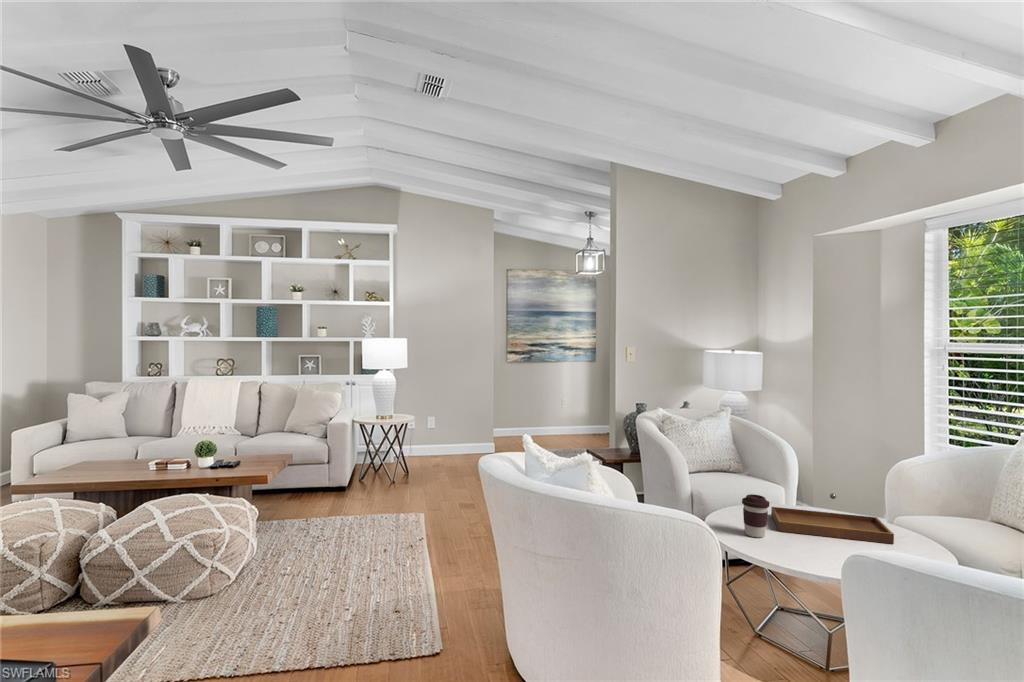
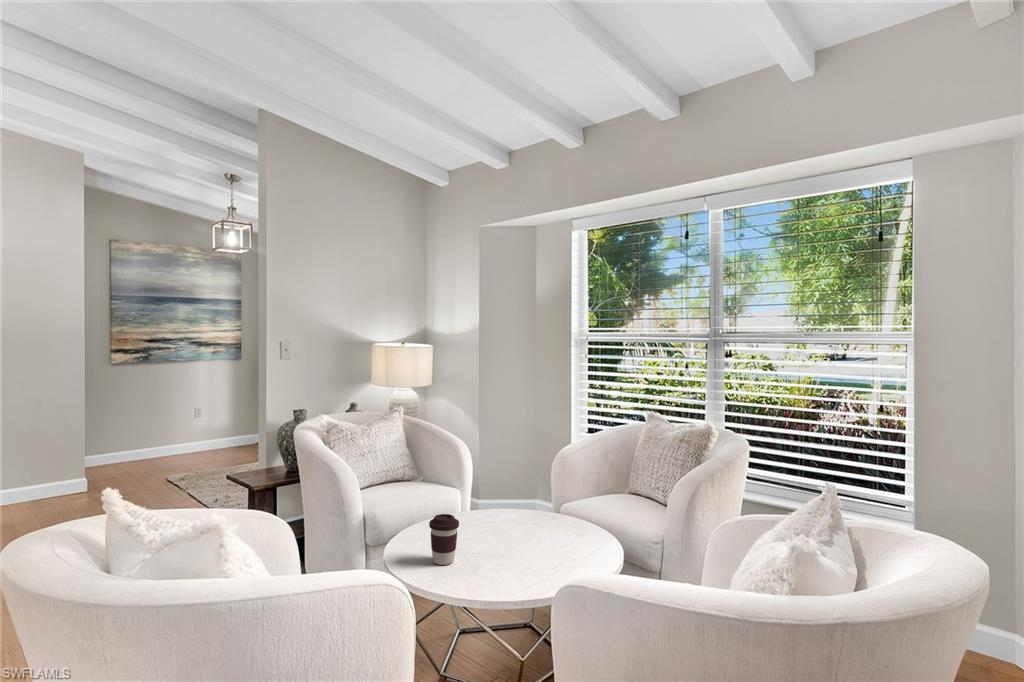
tray: present [771,493,894,544] -> none [456,497,573,550]

